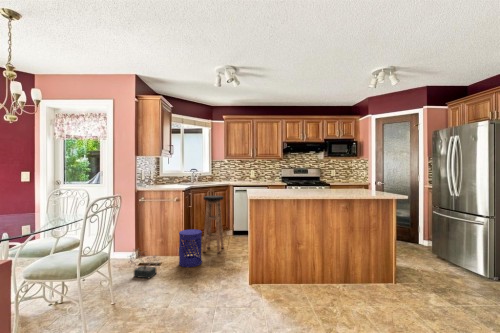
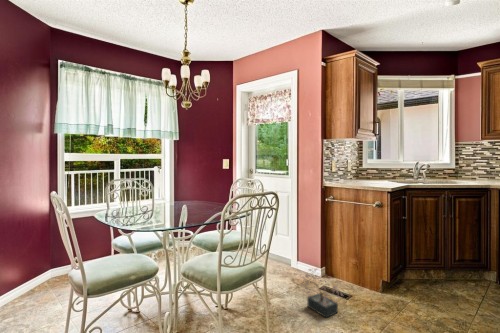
bar stool: present [203,196,224,253] -> none [423,203,470,308]
waste bin: present [179,229,202,267] -> none [376,256,418,322]

